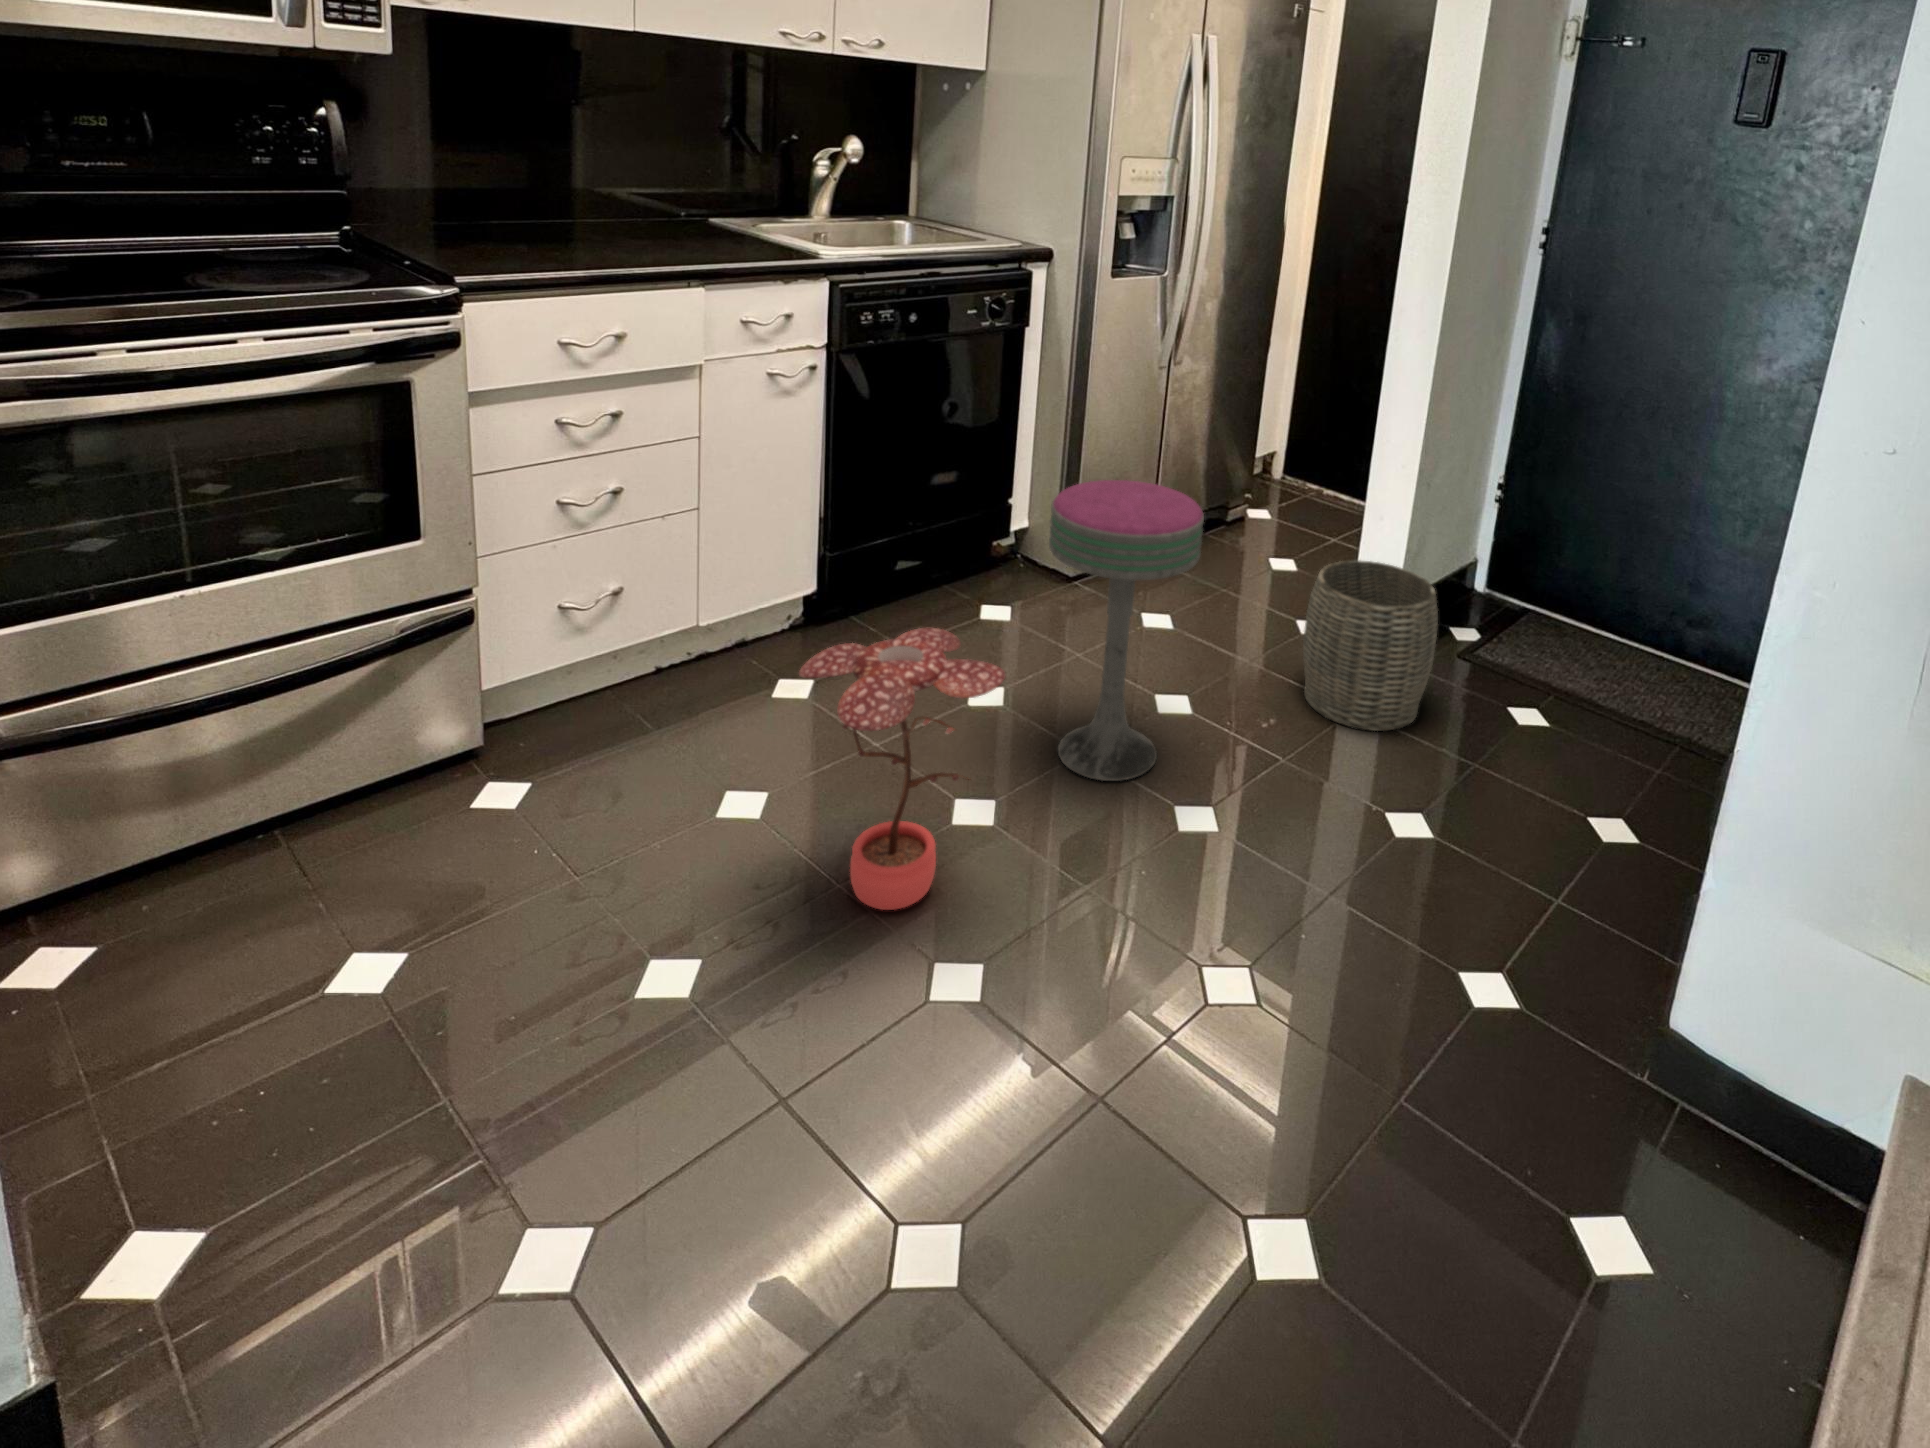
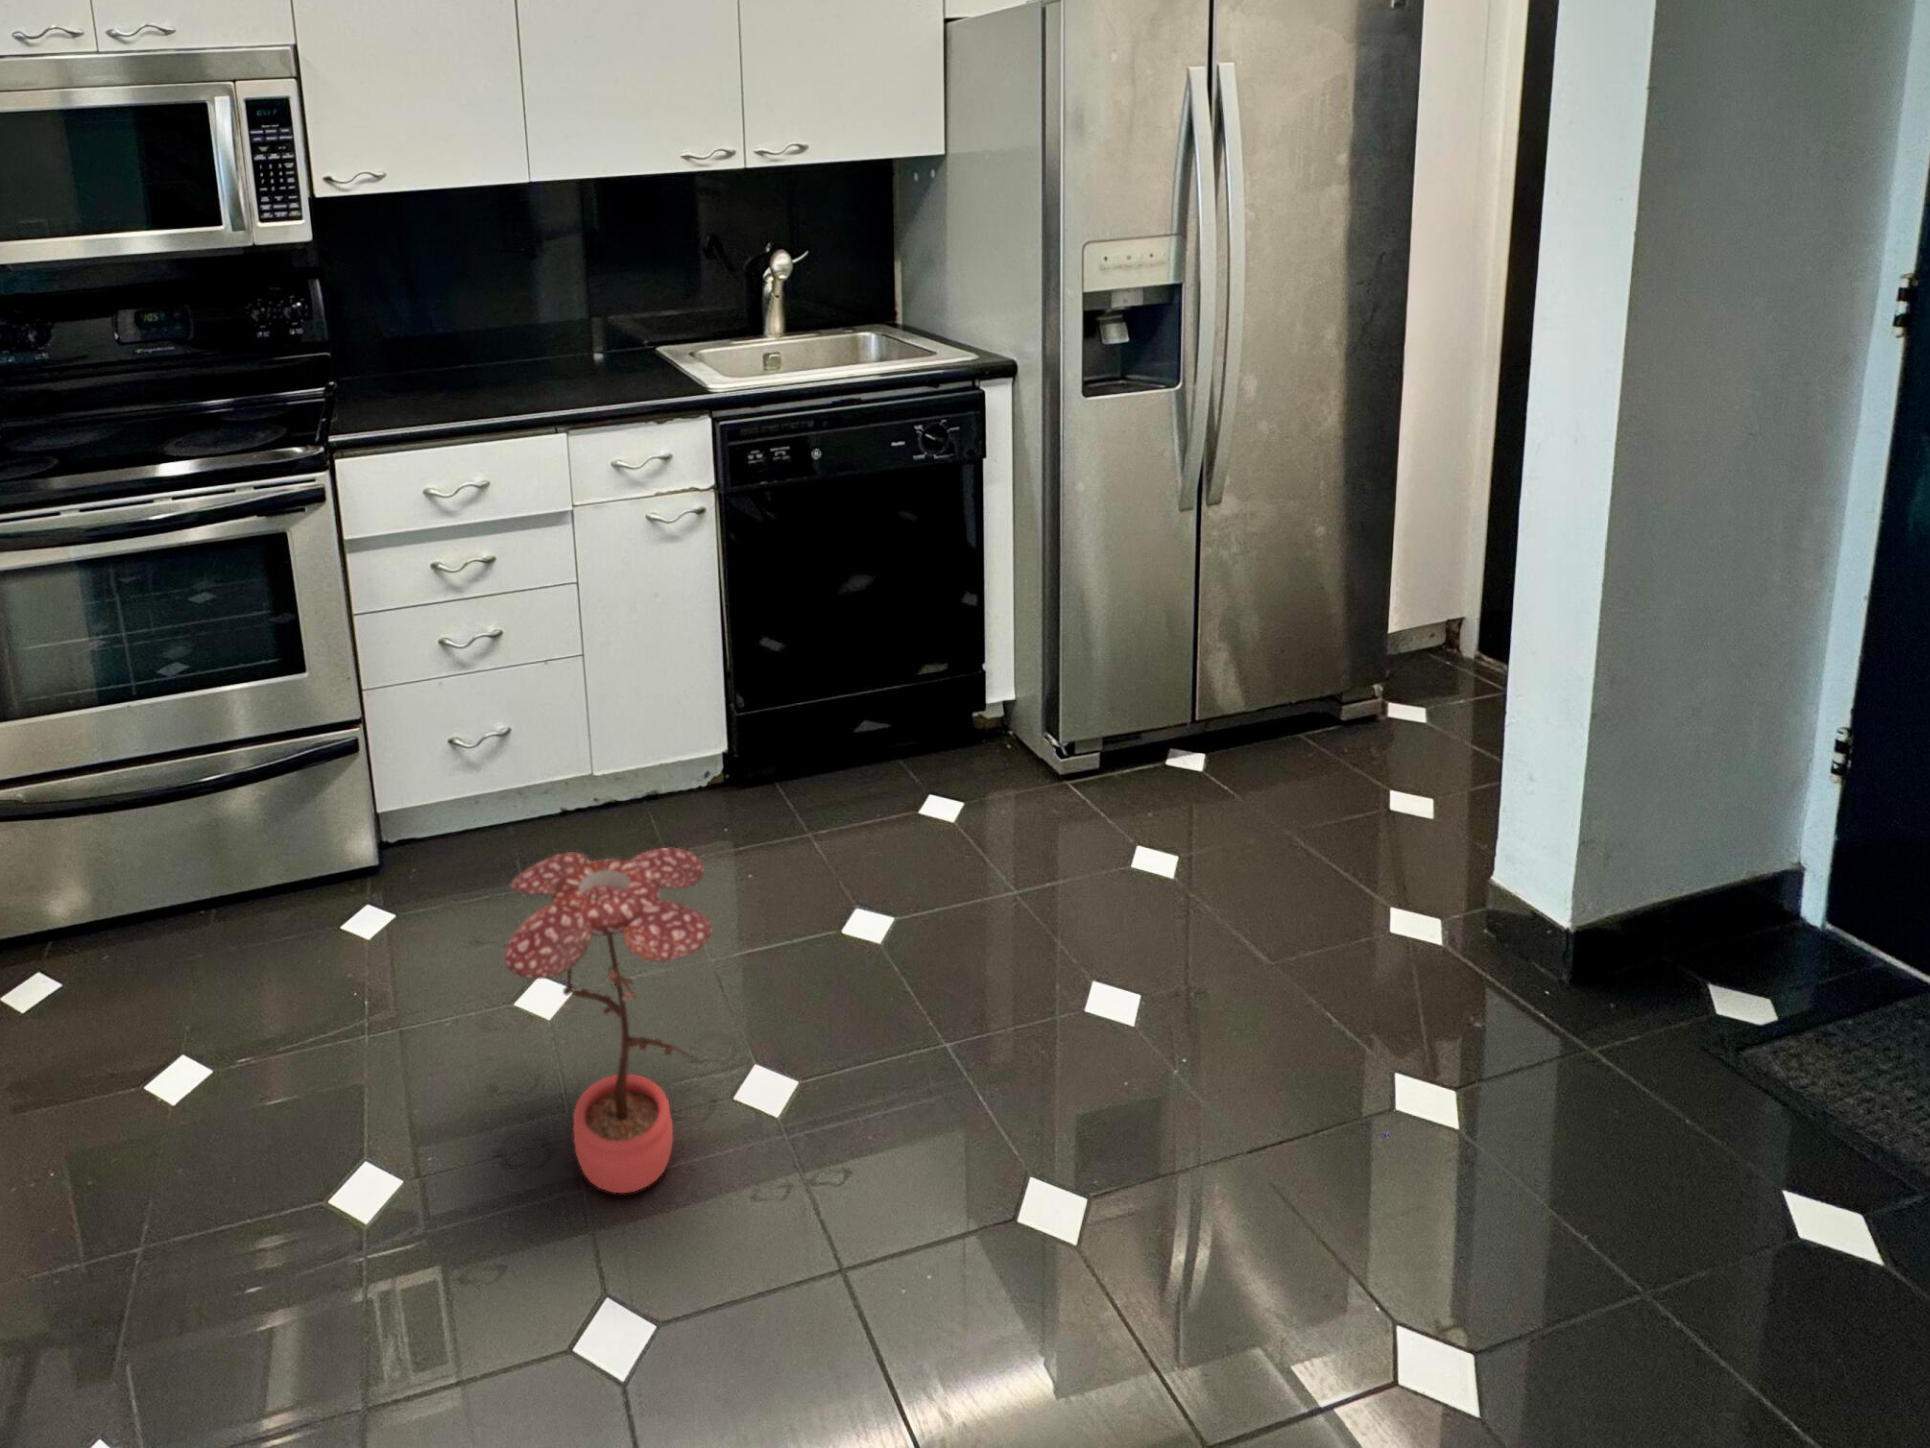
bar stool: present [1049,480,1204,781] -> none [866,679,1080,1105]
woven basket: present [1303,560,1438,731] -> none [1332,840,1590,1157]

